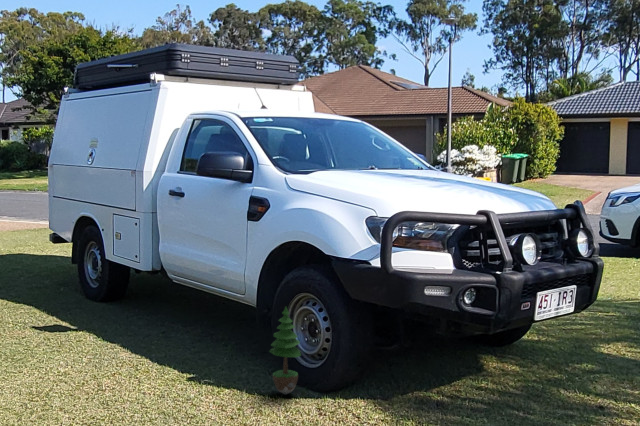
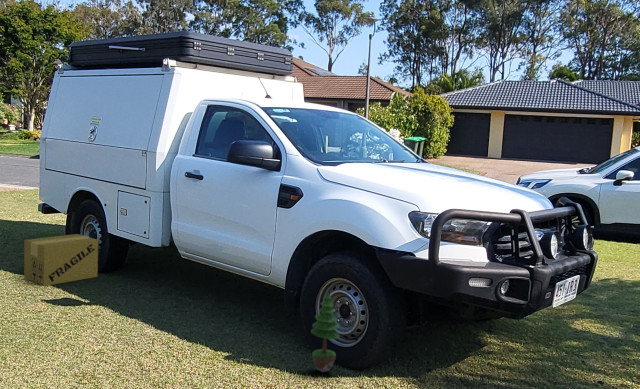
cardboard box: none [25,262,100,314] -> present [24,234,98,286]

